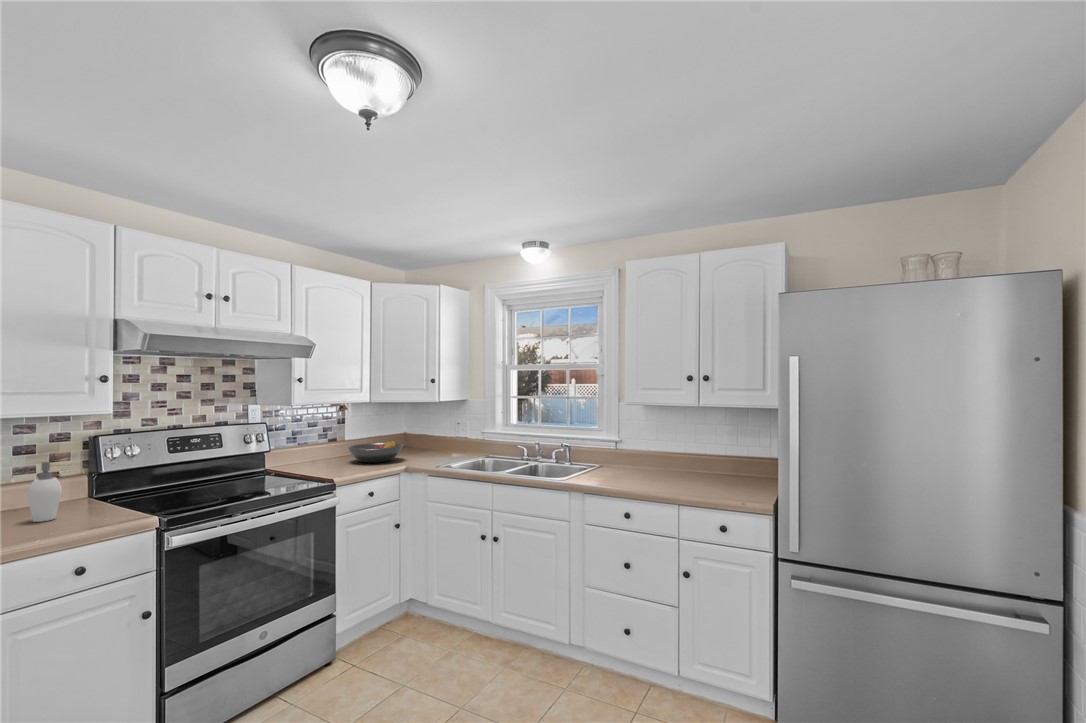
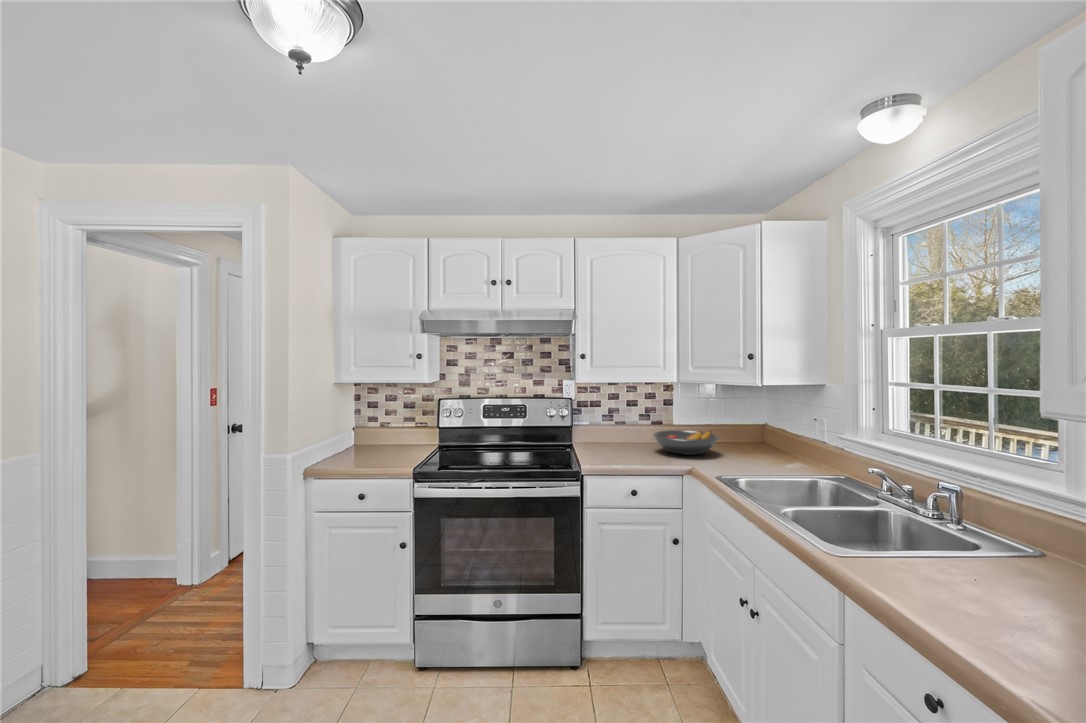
soap dispenser: present [28,462,62,522] -> none [373,415,392,457]

